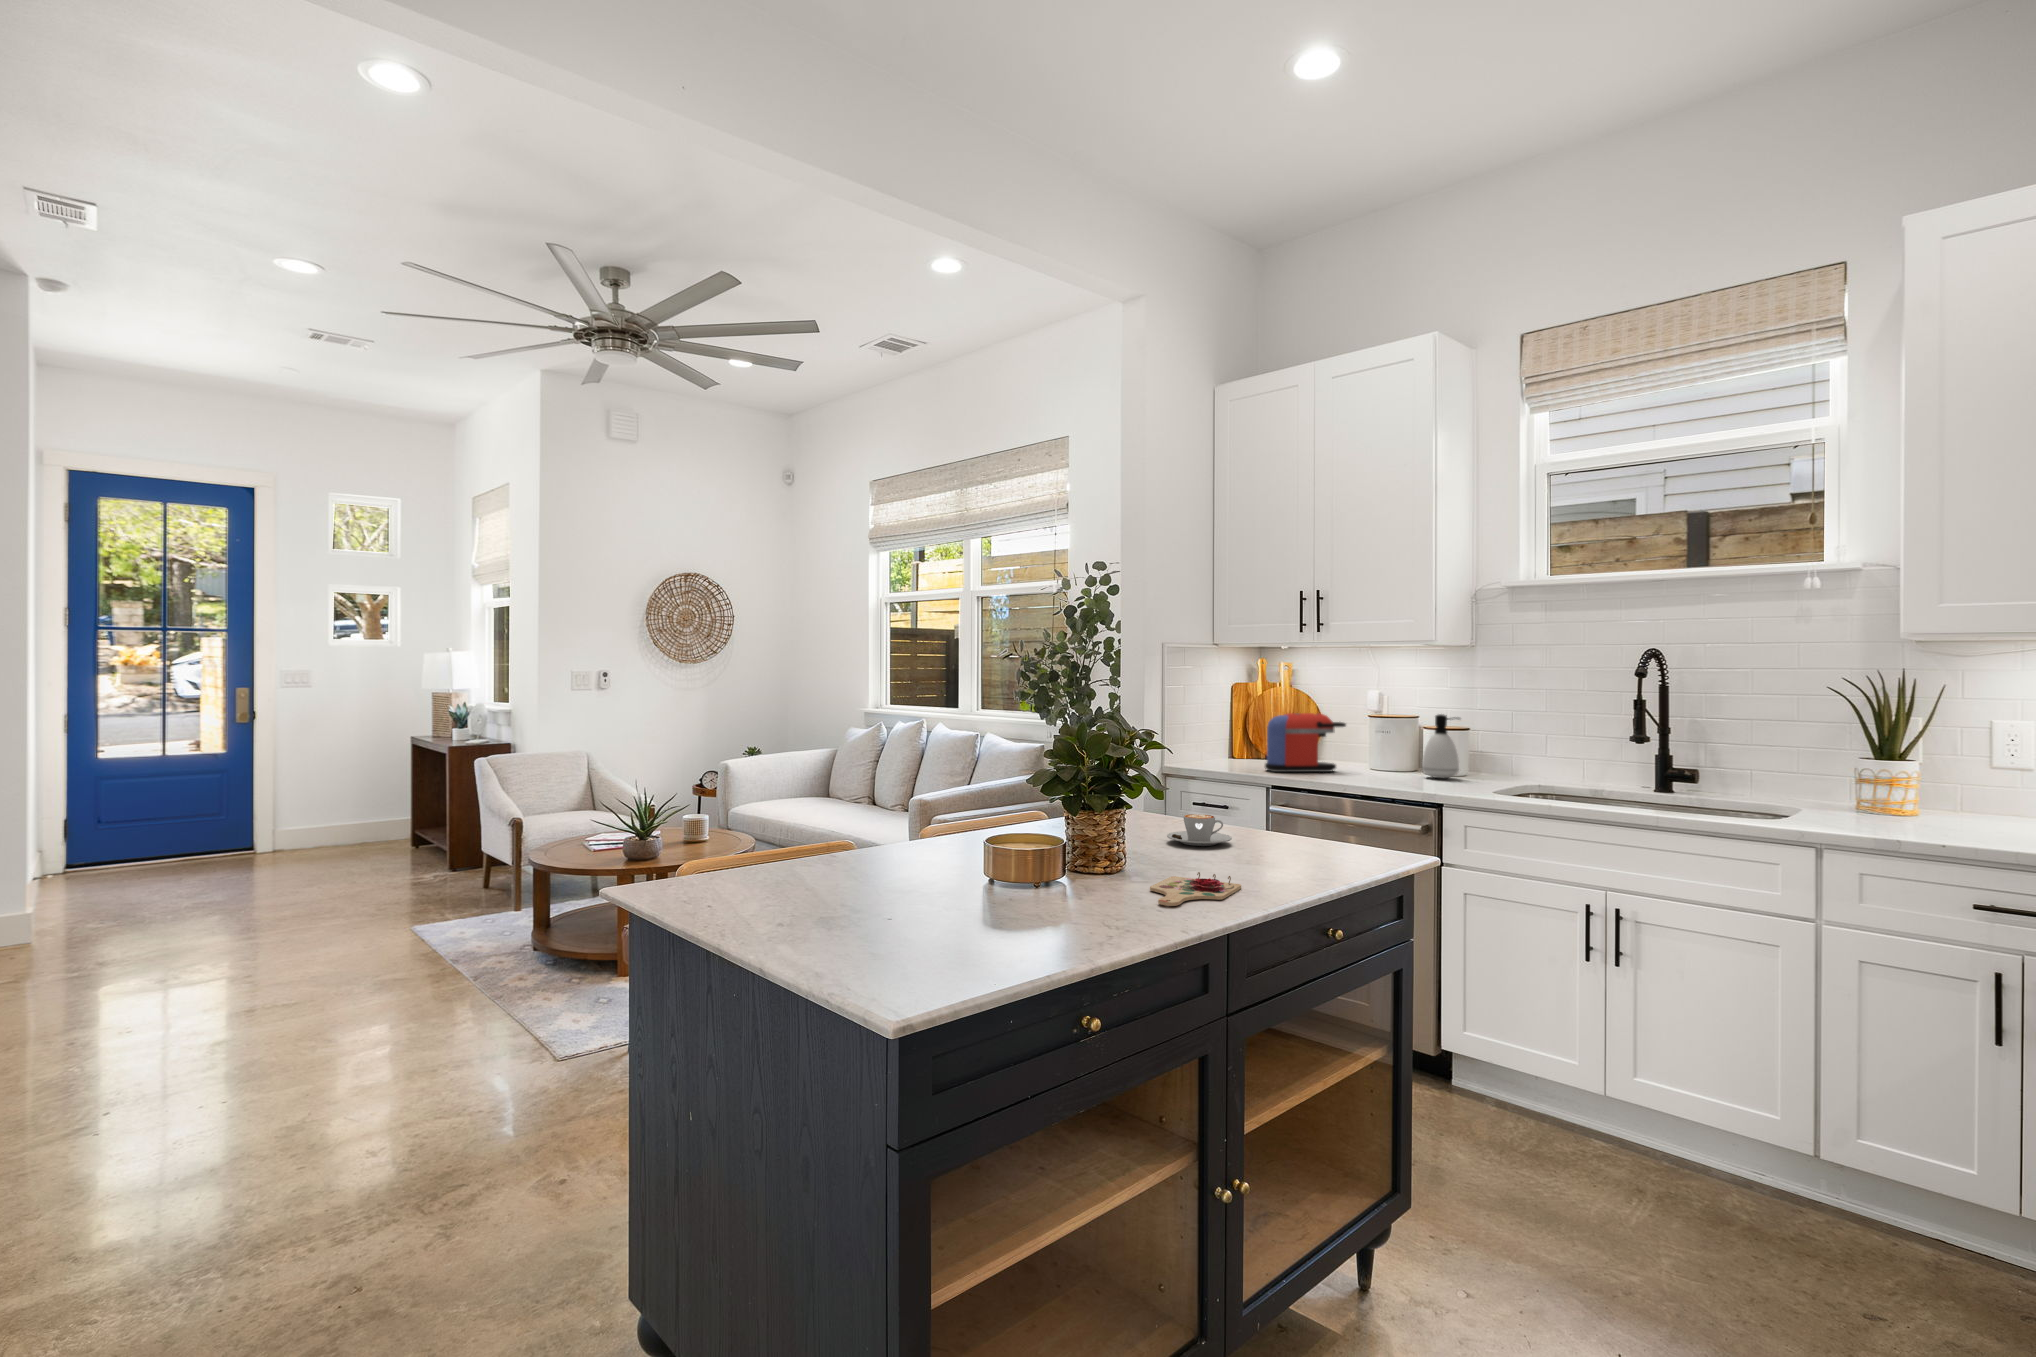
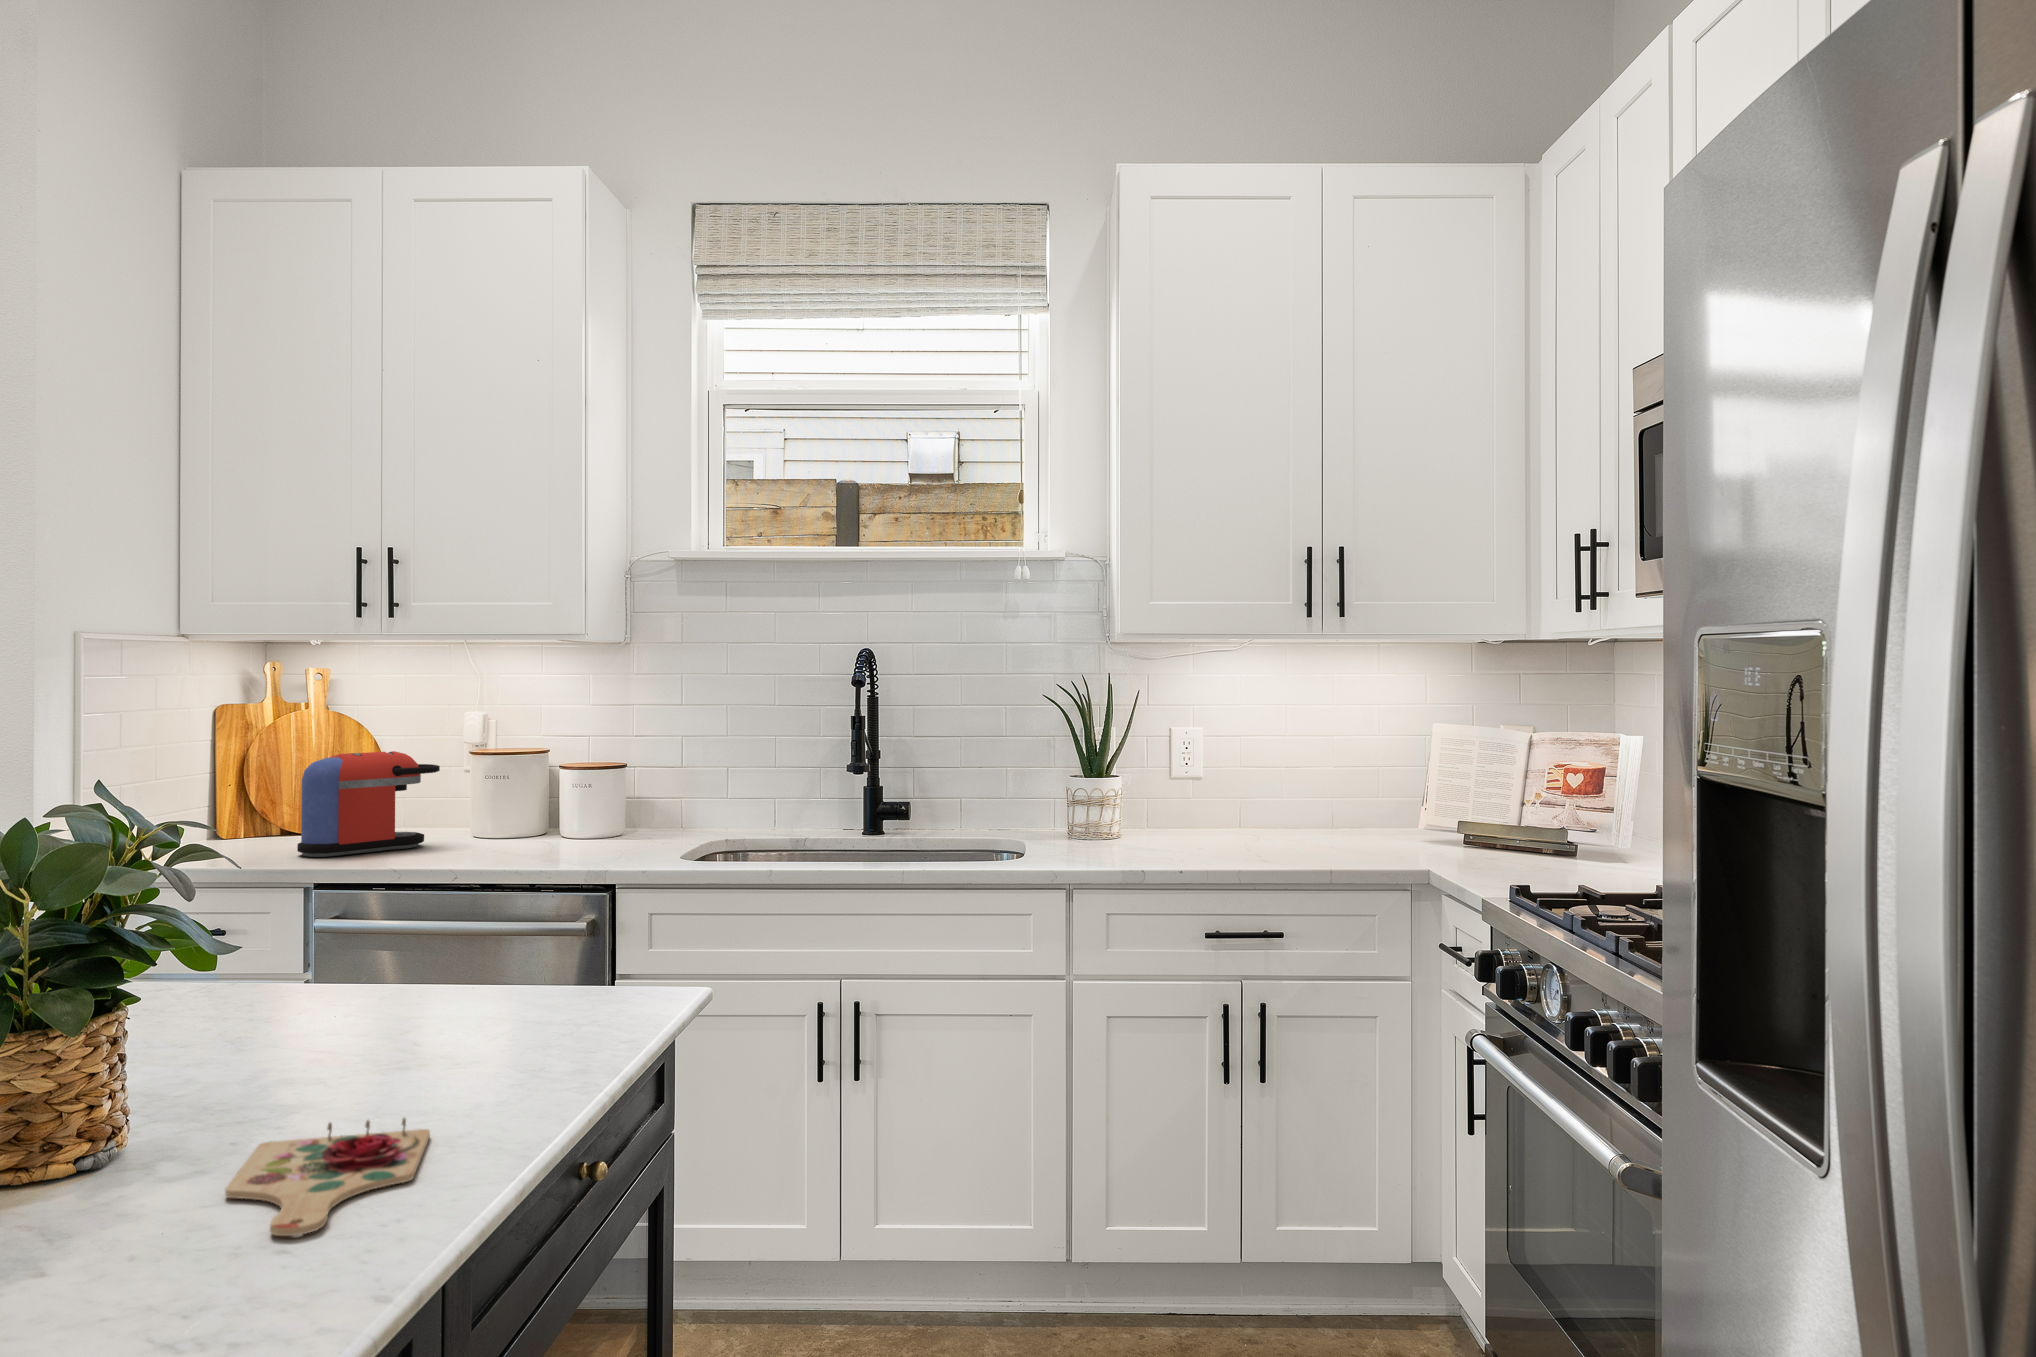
soap dispenser: present [1422,714,1459,778] -> none [562,745,618,842]
coffee cup: present [1167,814,1232,846] -> none [187,976,335,1046]

